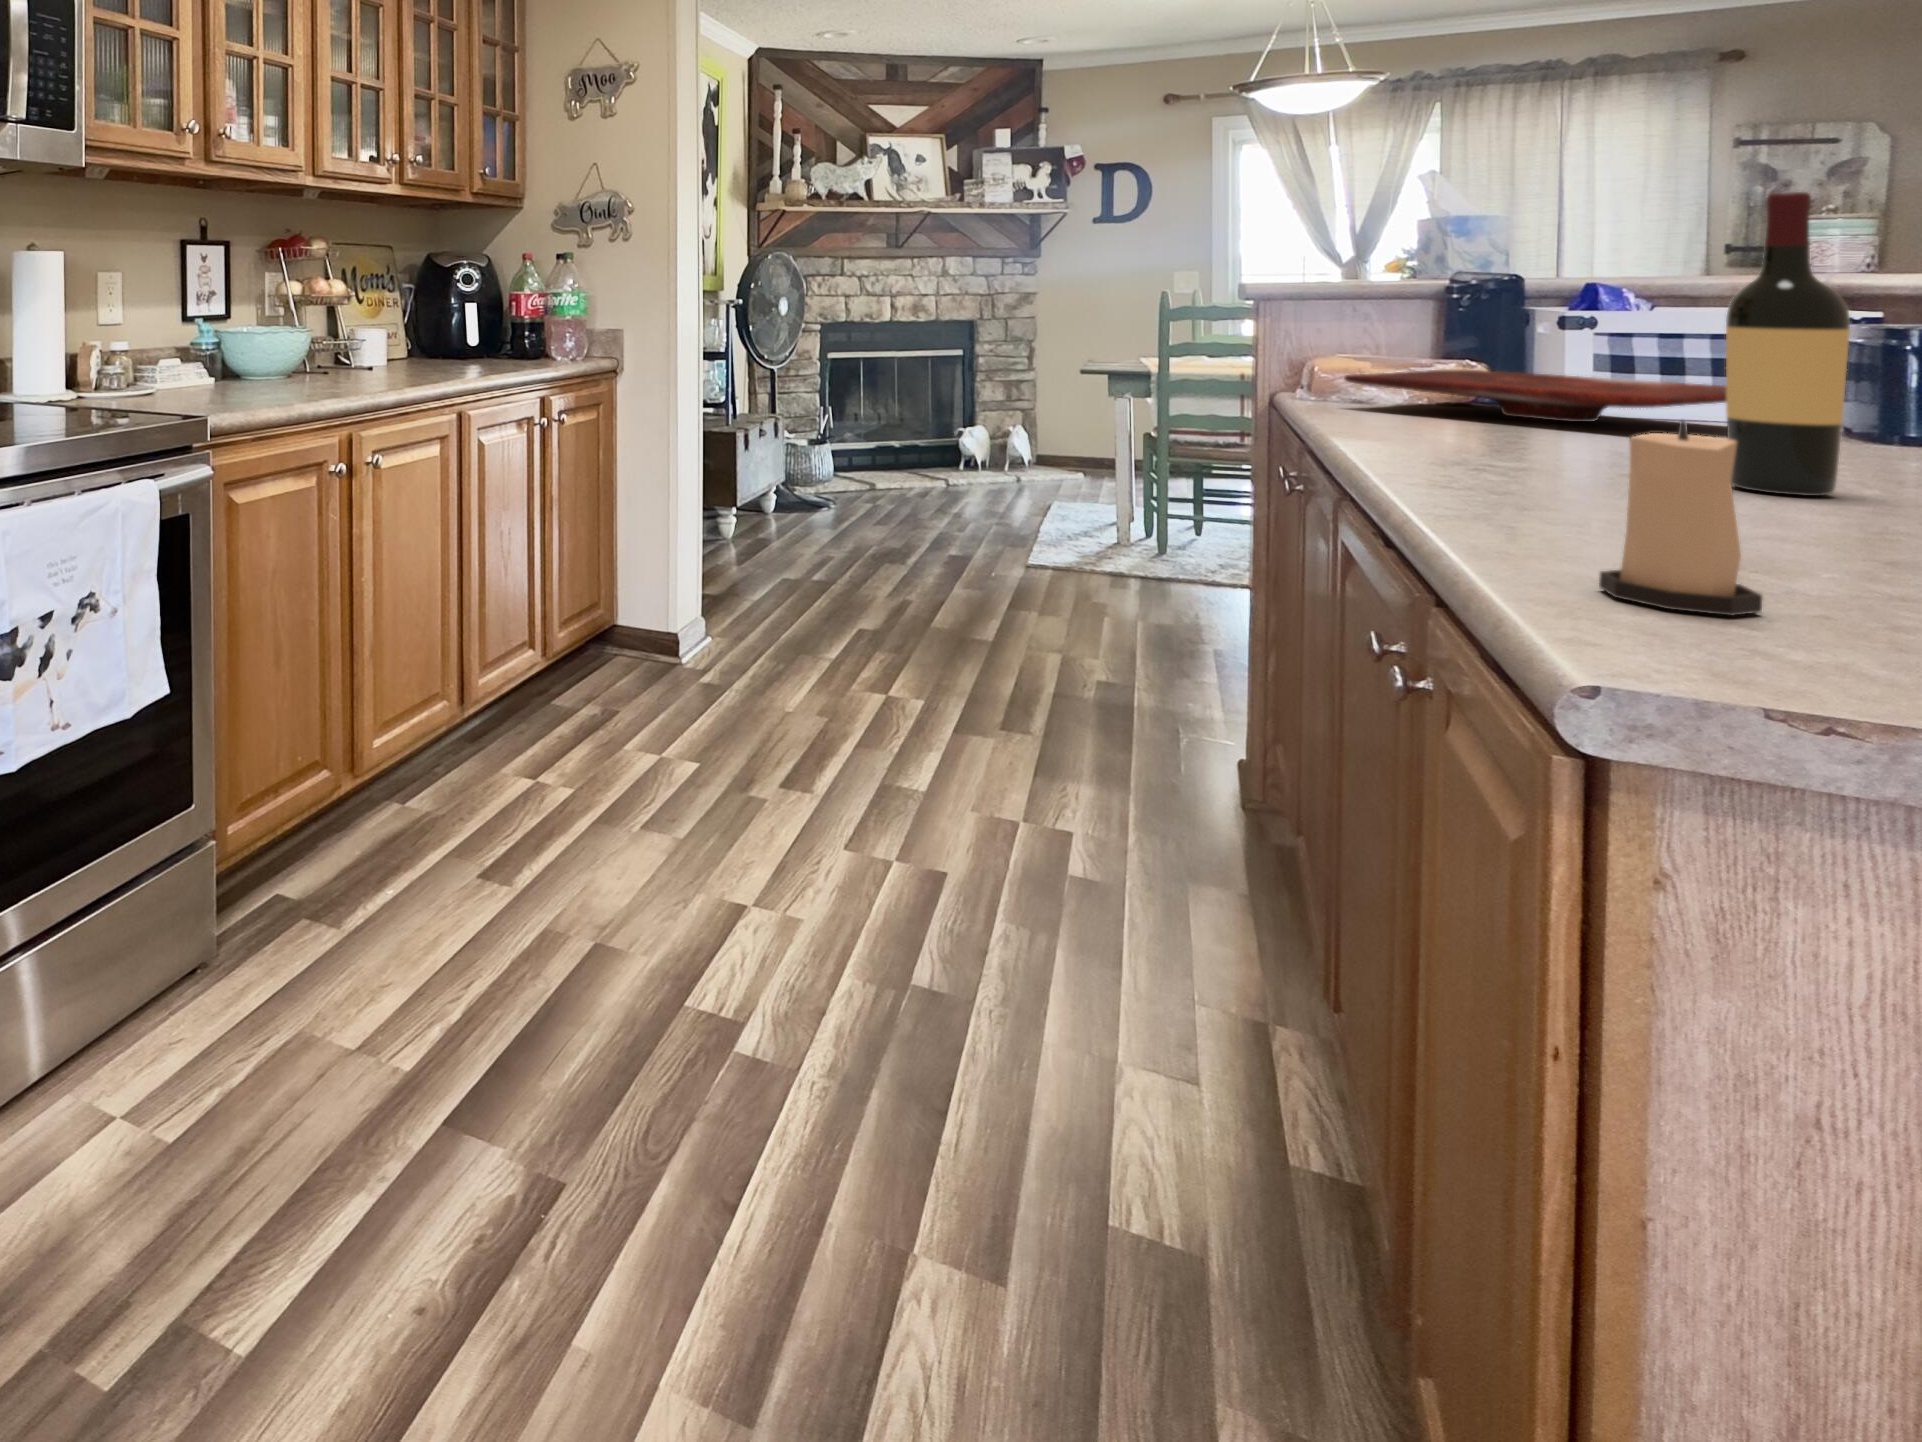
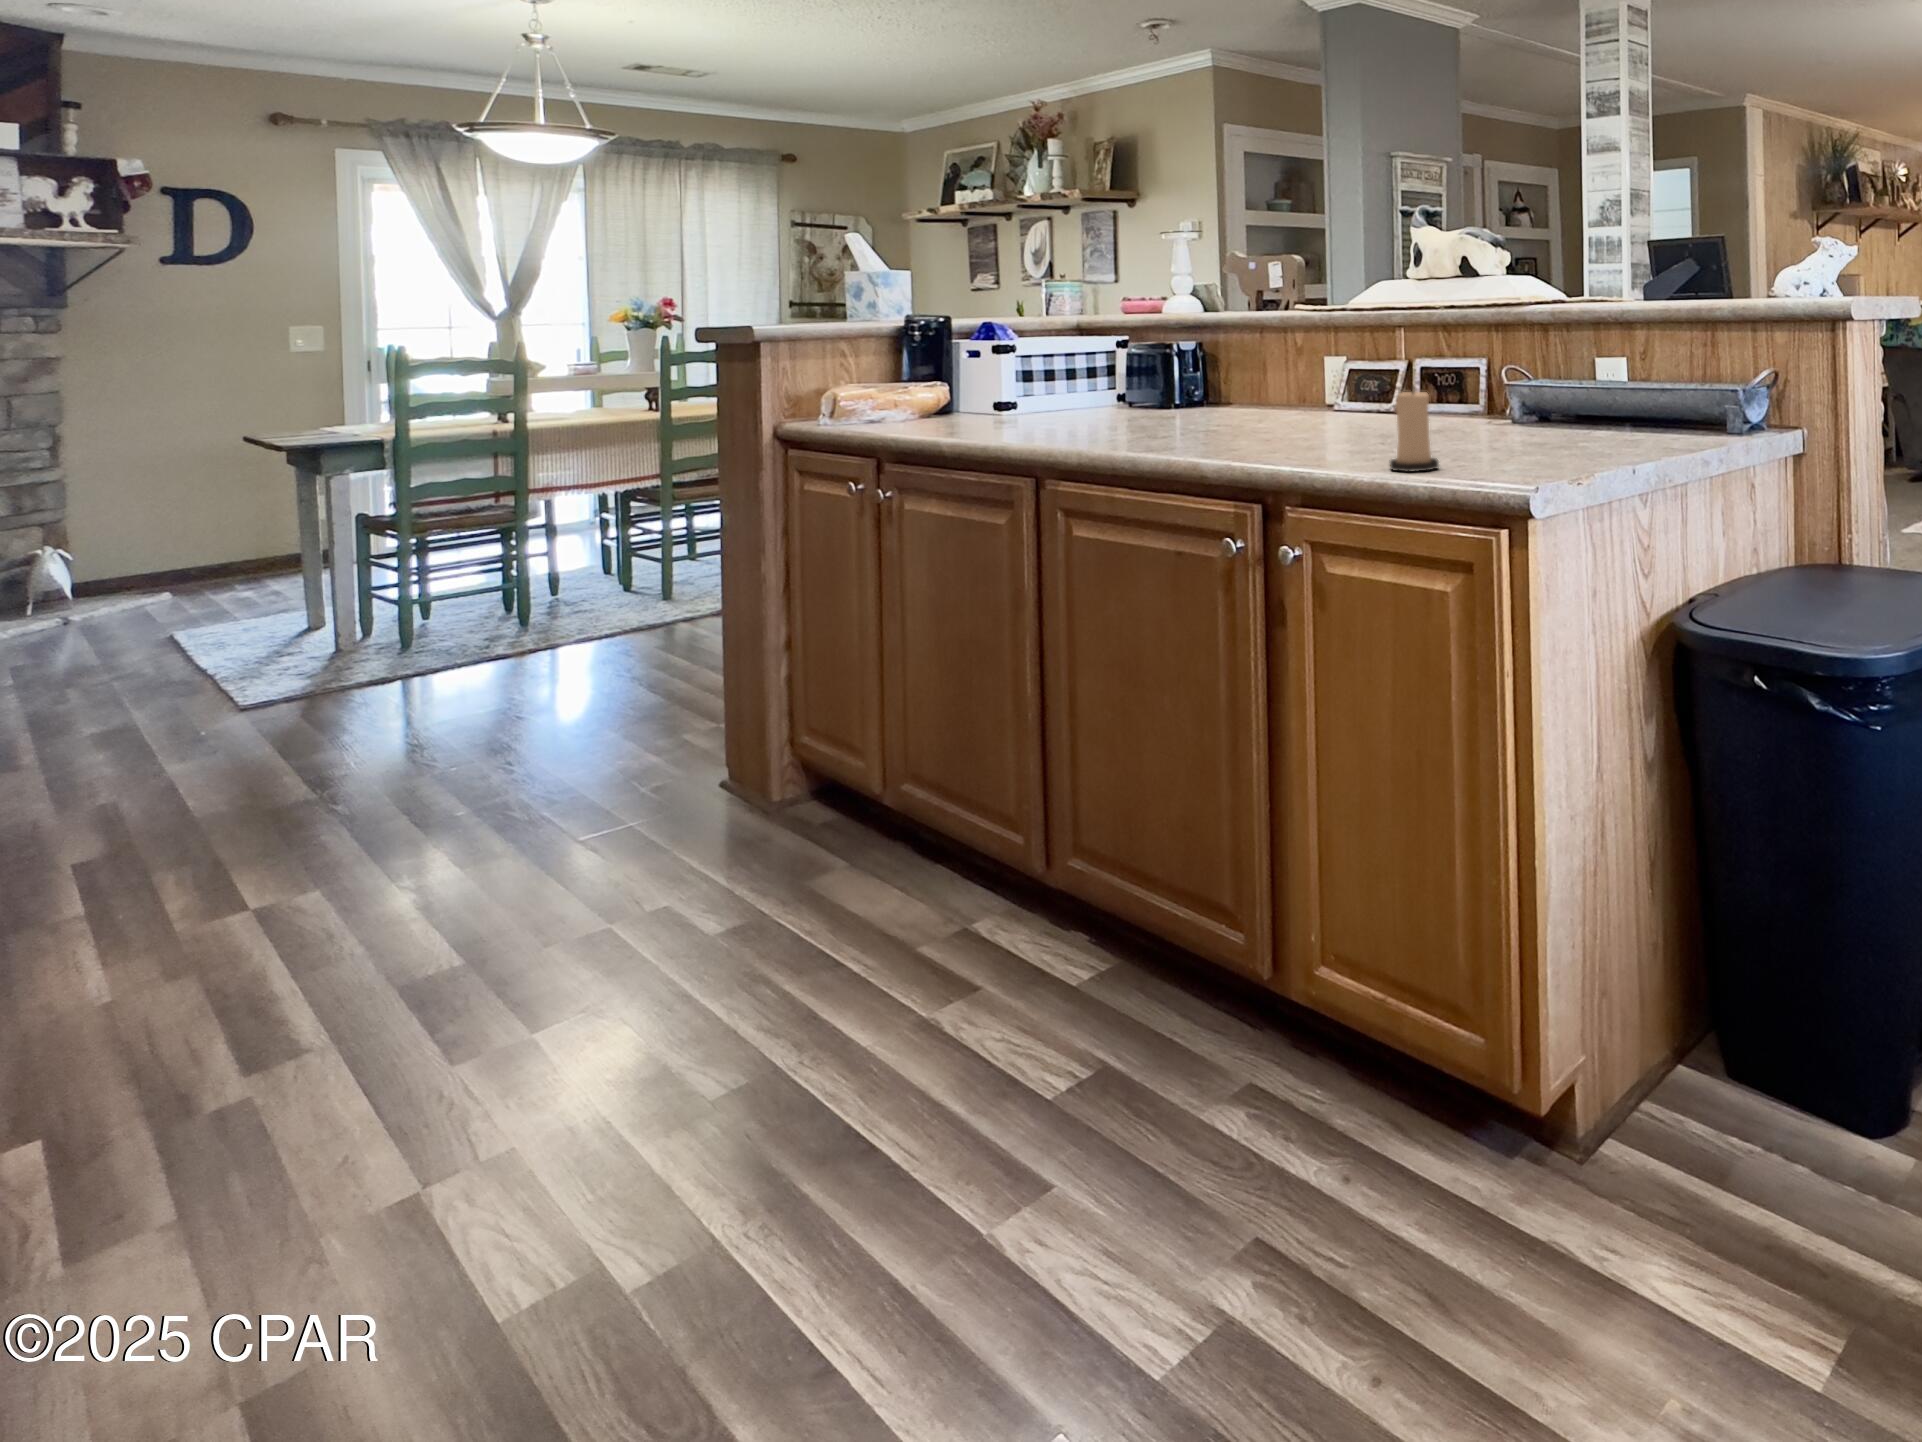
wine bottle: present [1726,192,1850,496] -> none [1221,277,1263,433]
cutting board: present [1344,370,1726,422] -> none [919,386,1119,418]

